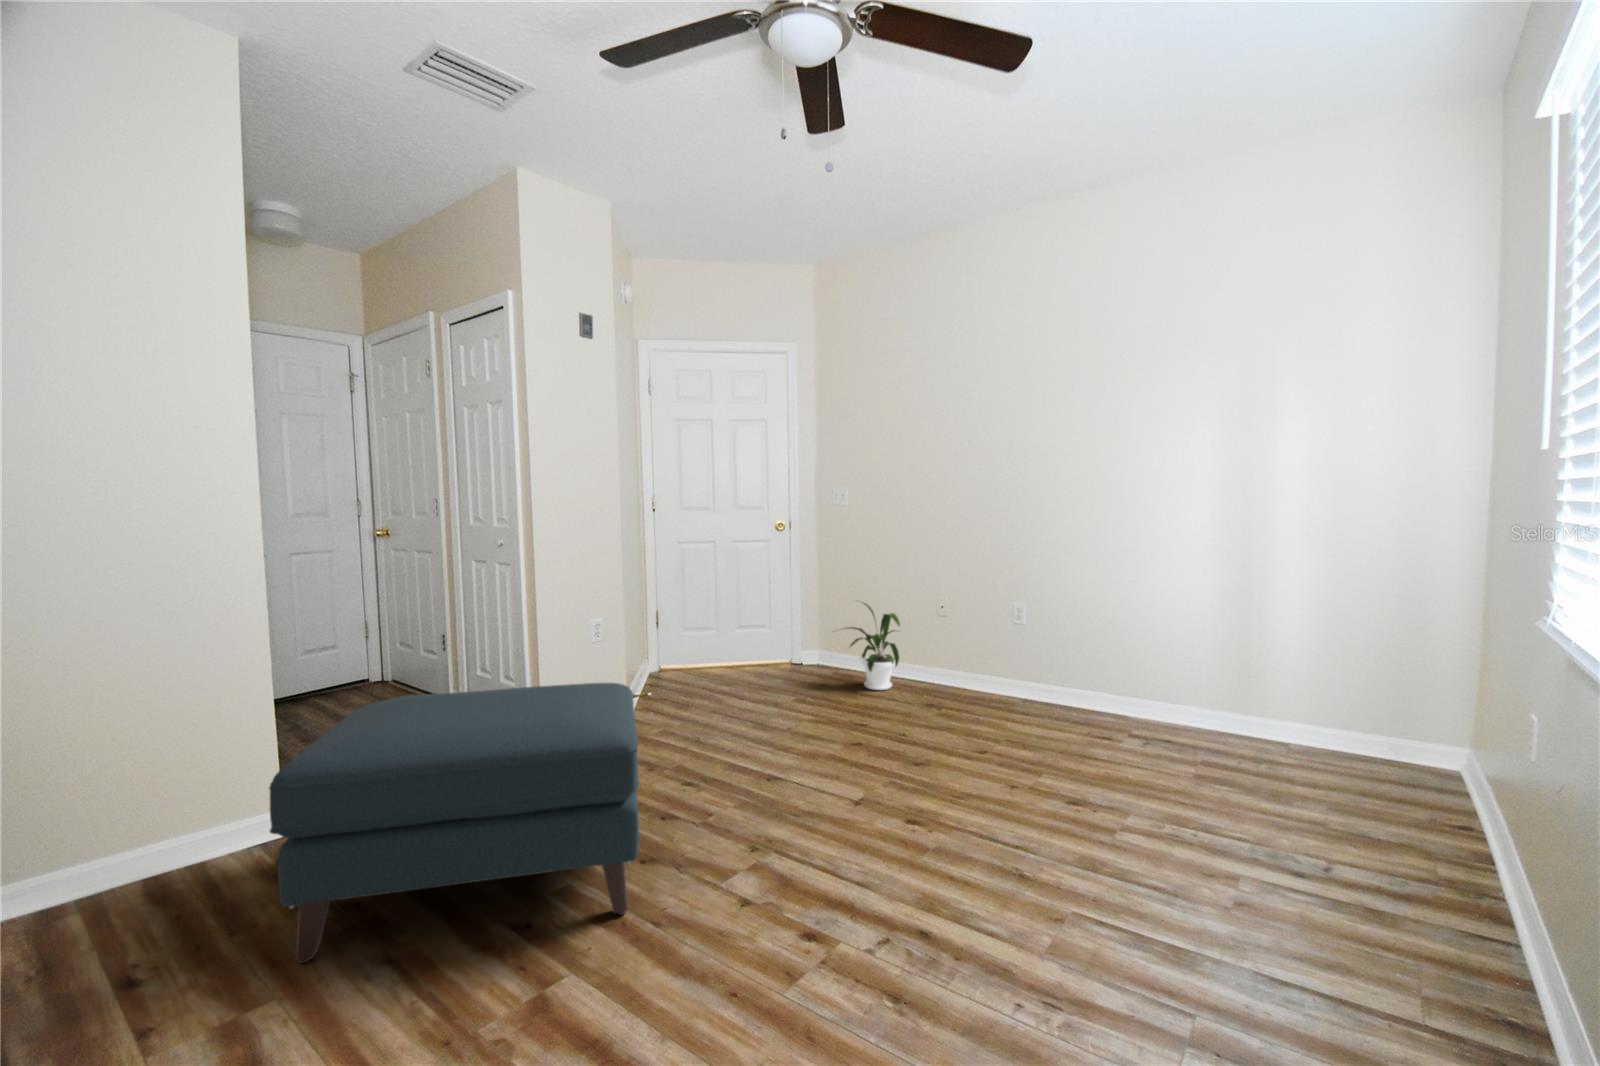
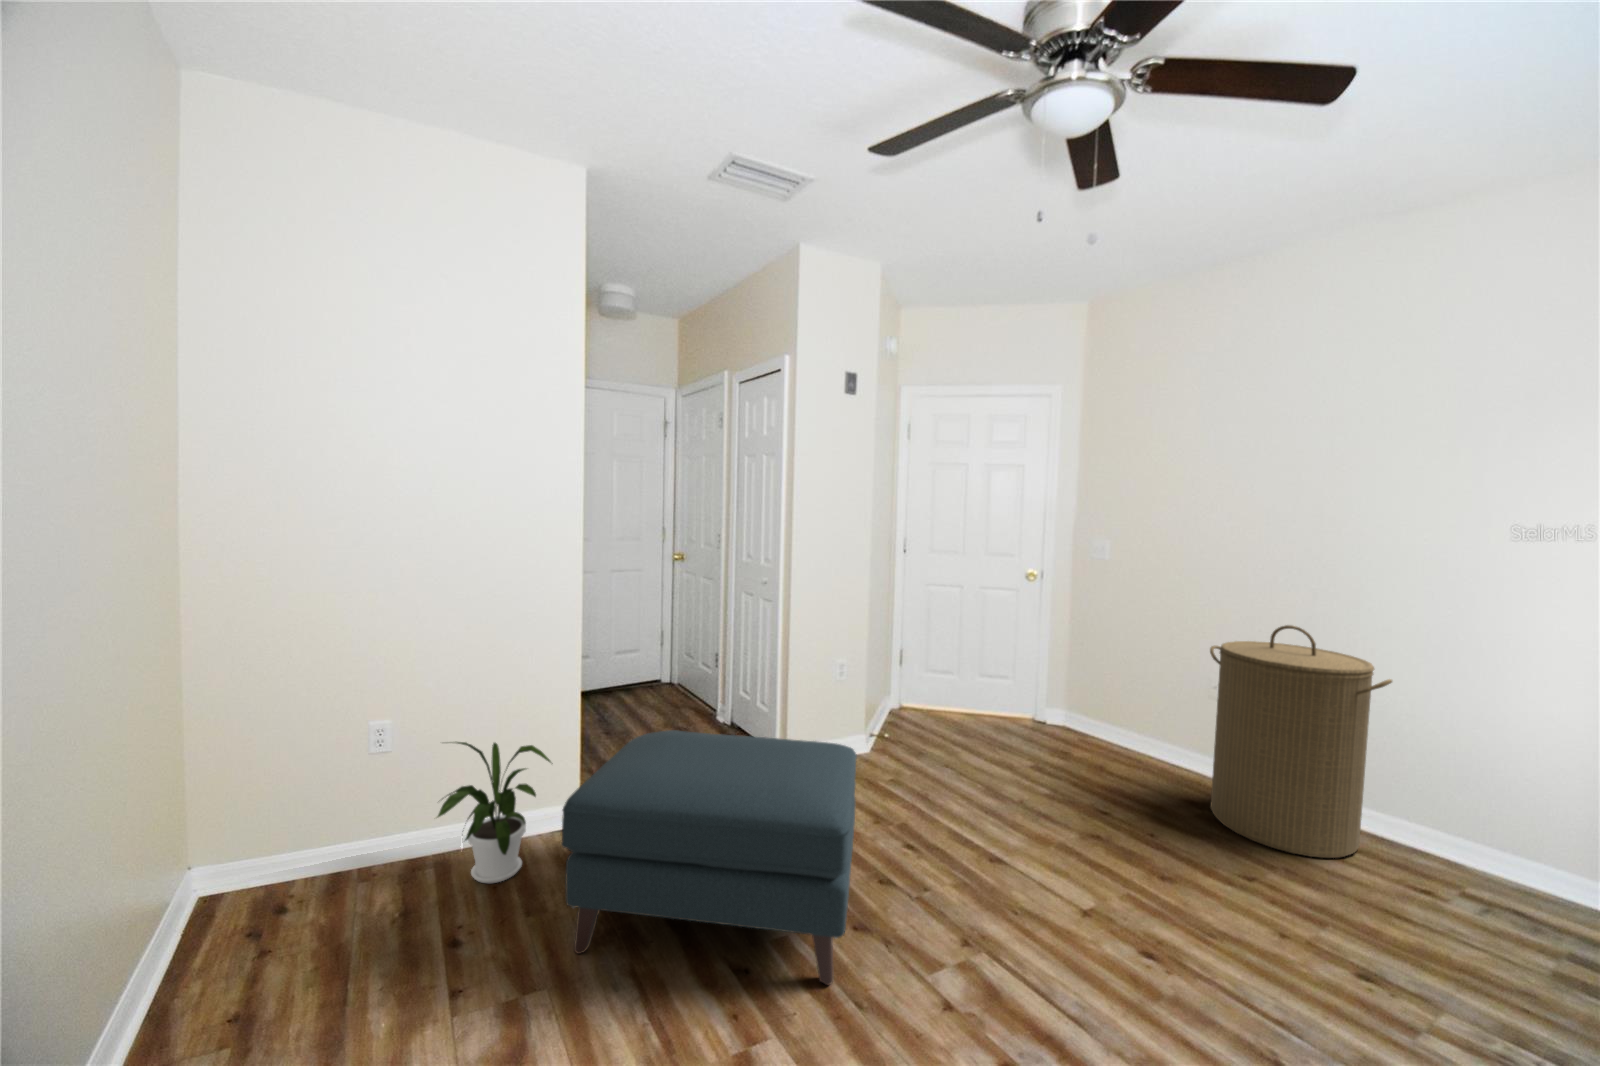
laundry hamper: none [939,542,1067,730] -> present [1210,625,1392,858]
house plant: present [842,603,900,690] -> present [437,742,551,883]

